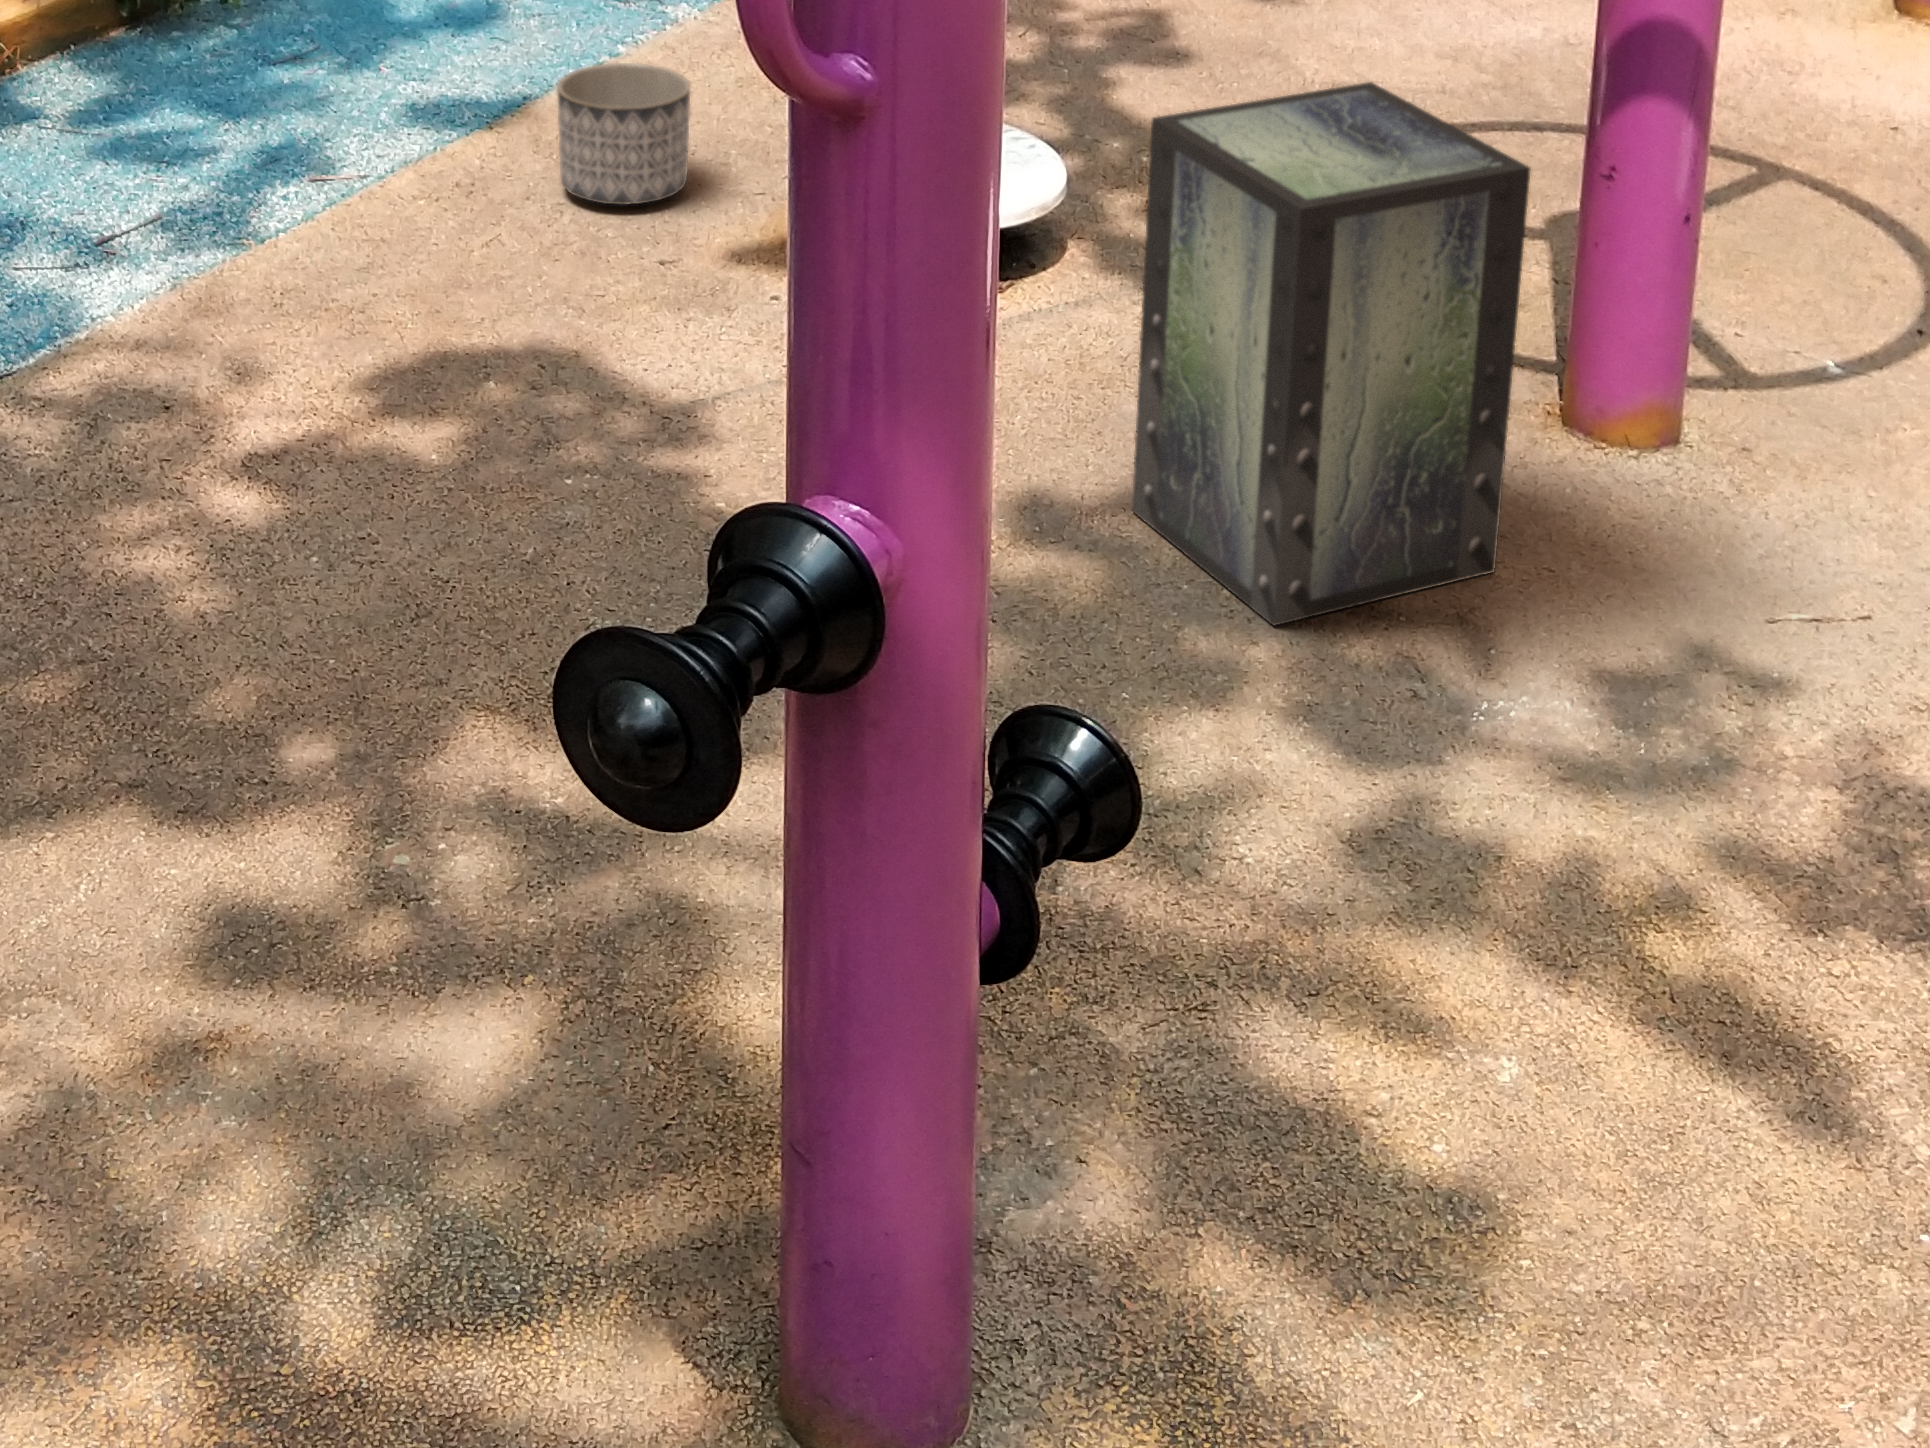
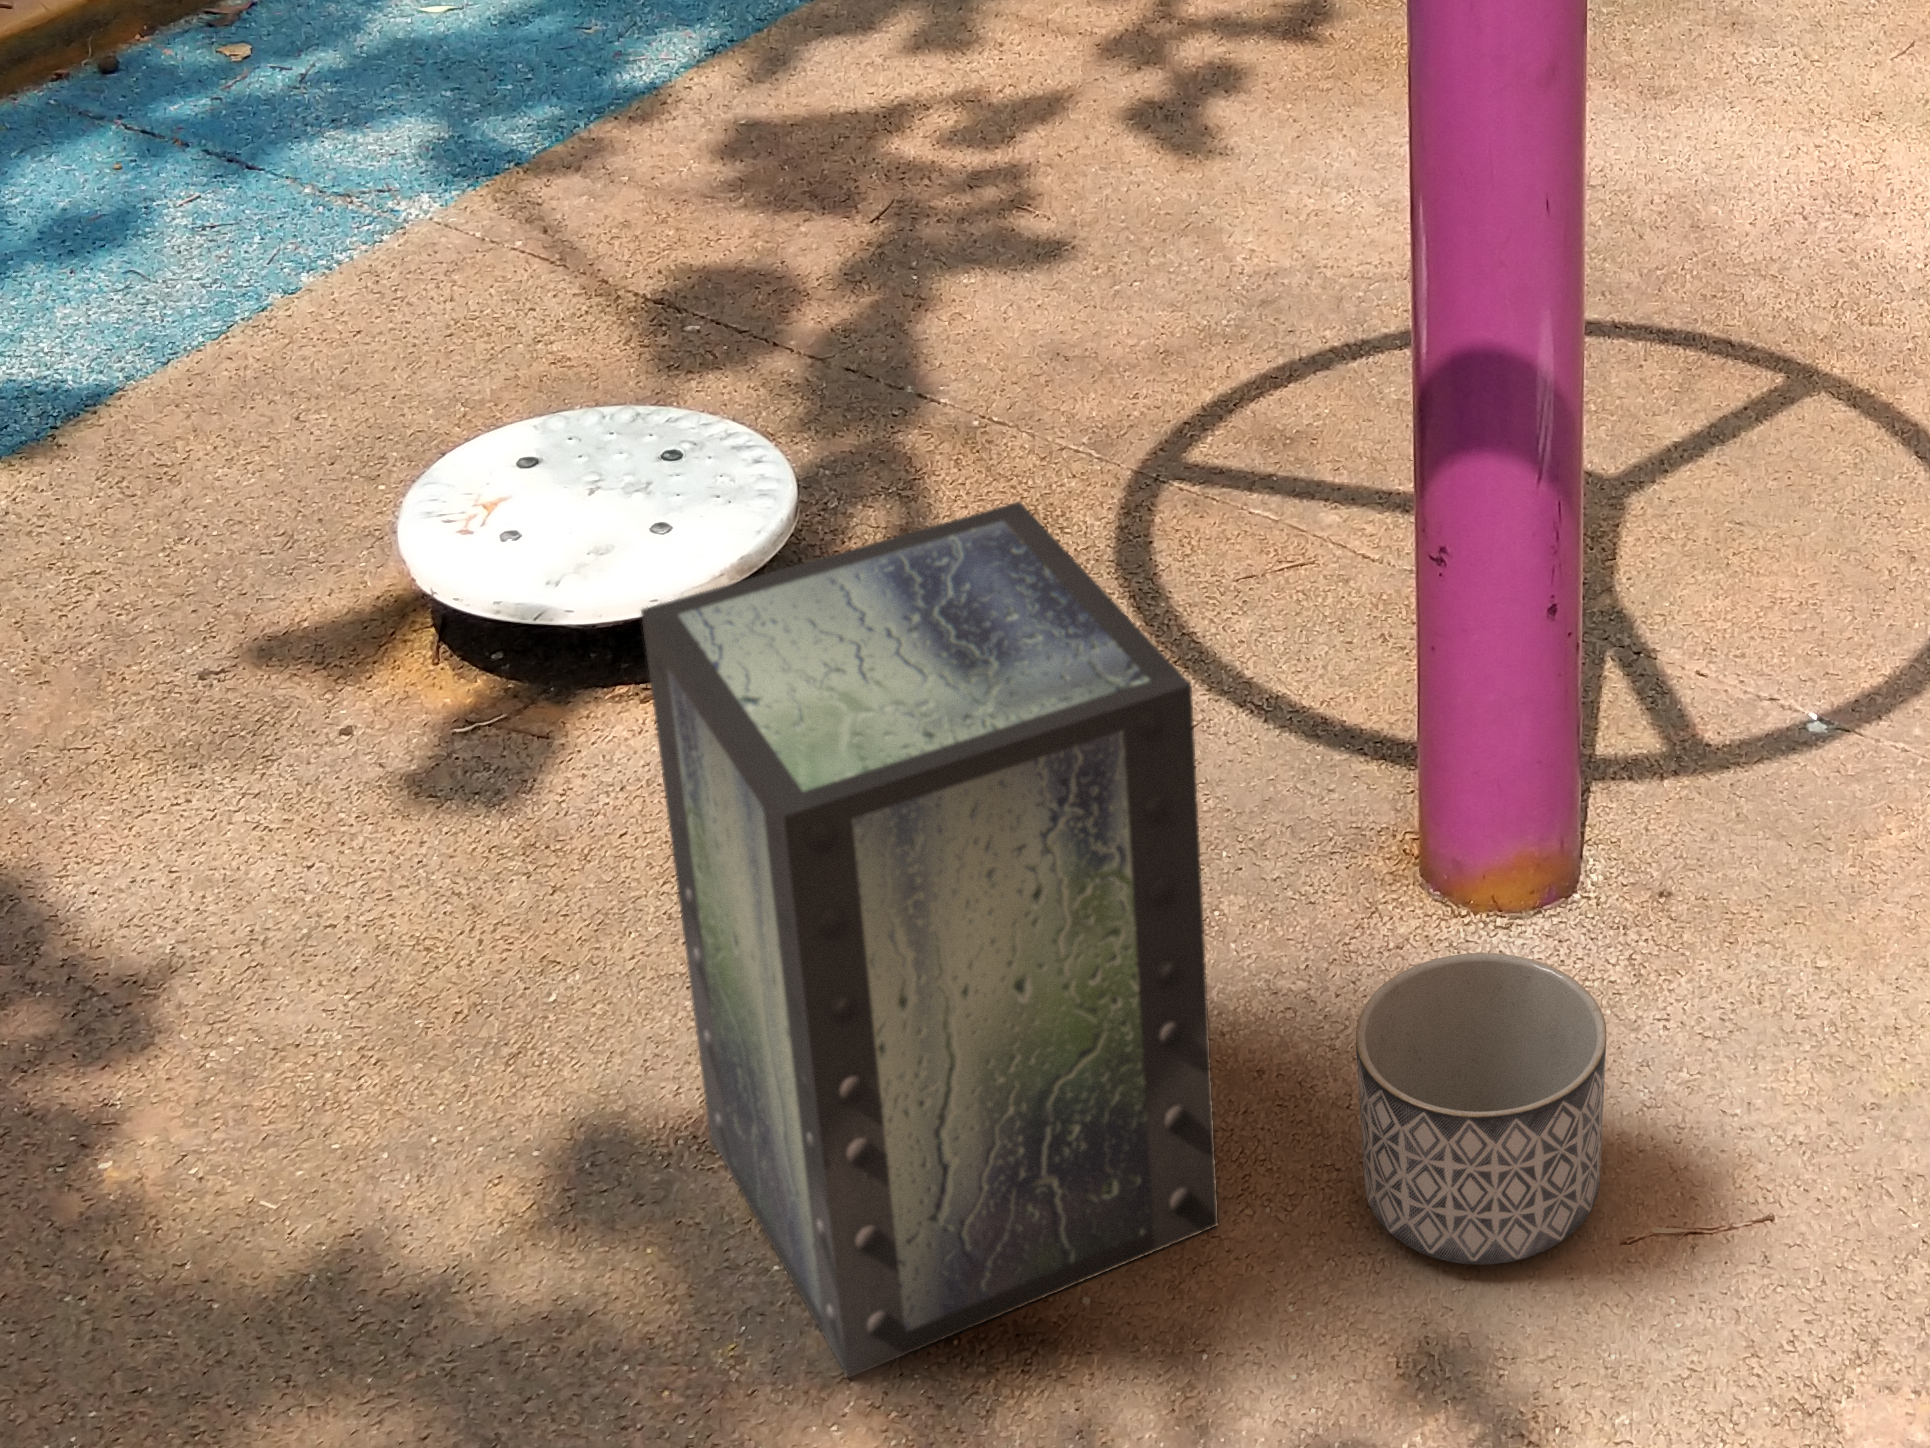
planter: present [557,63,690,204] -> present [1356,953,1607,1265]

